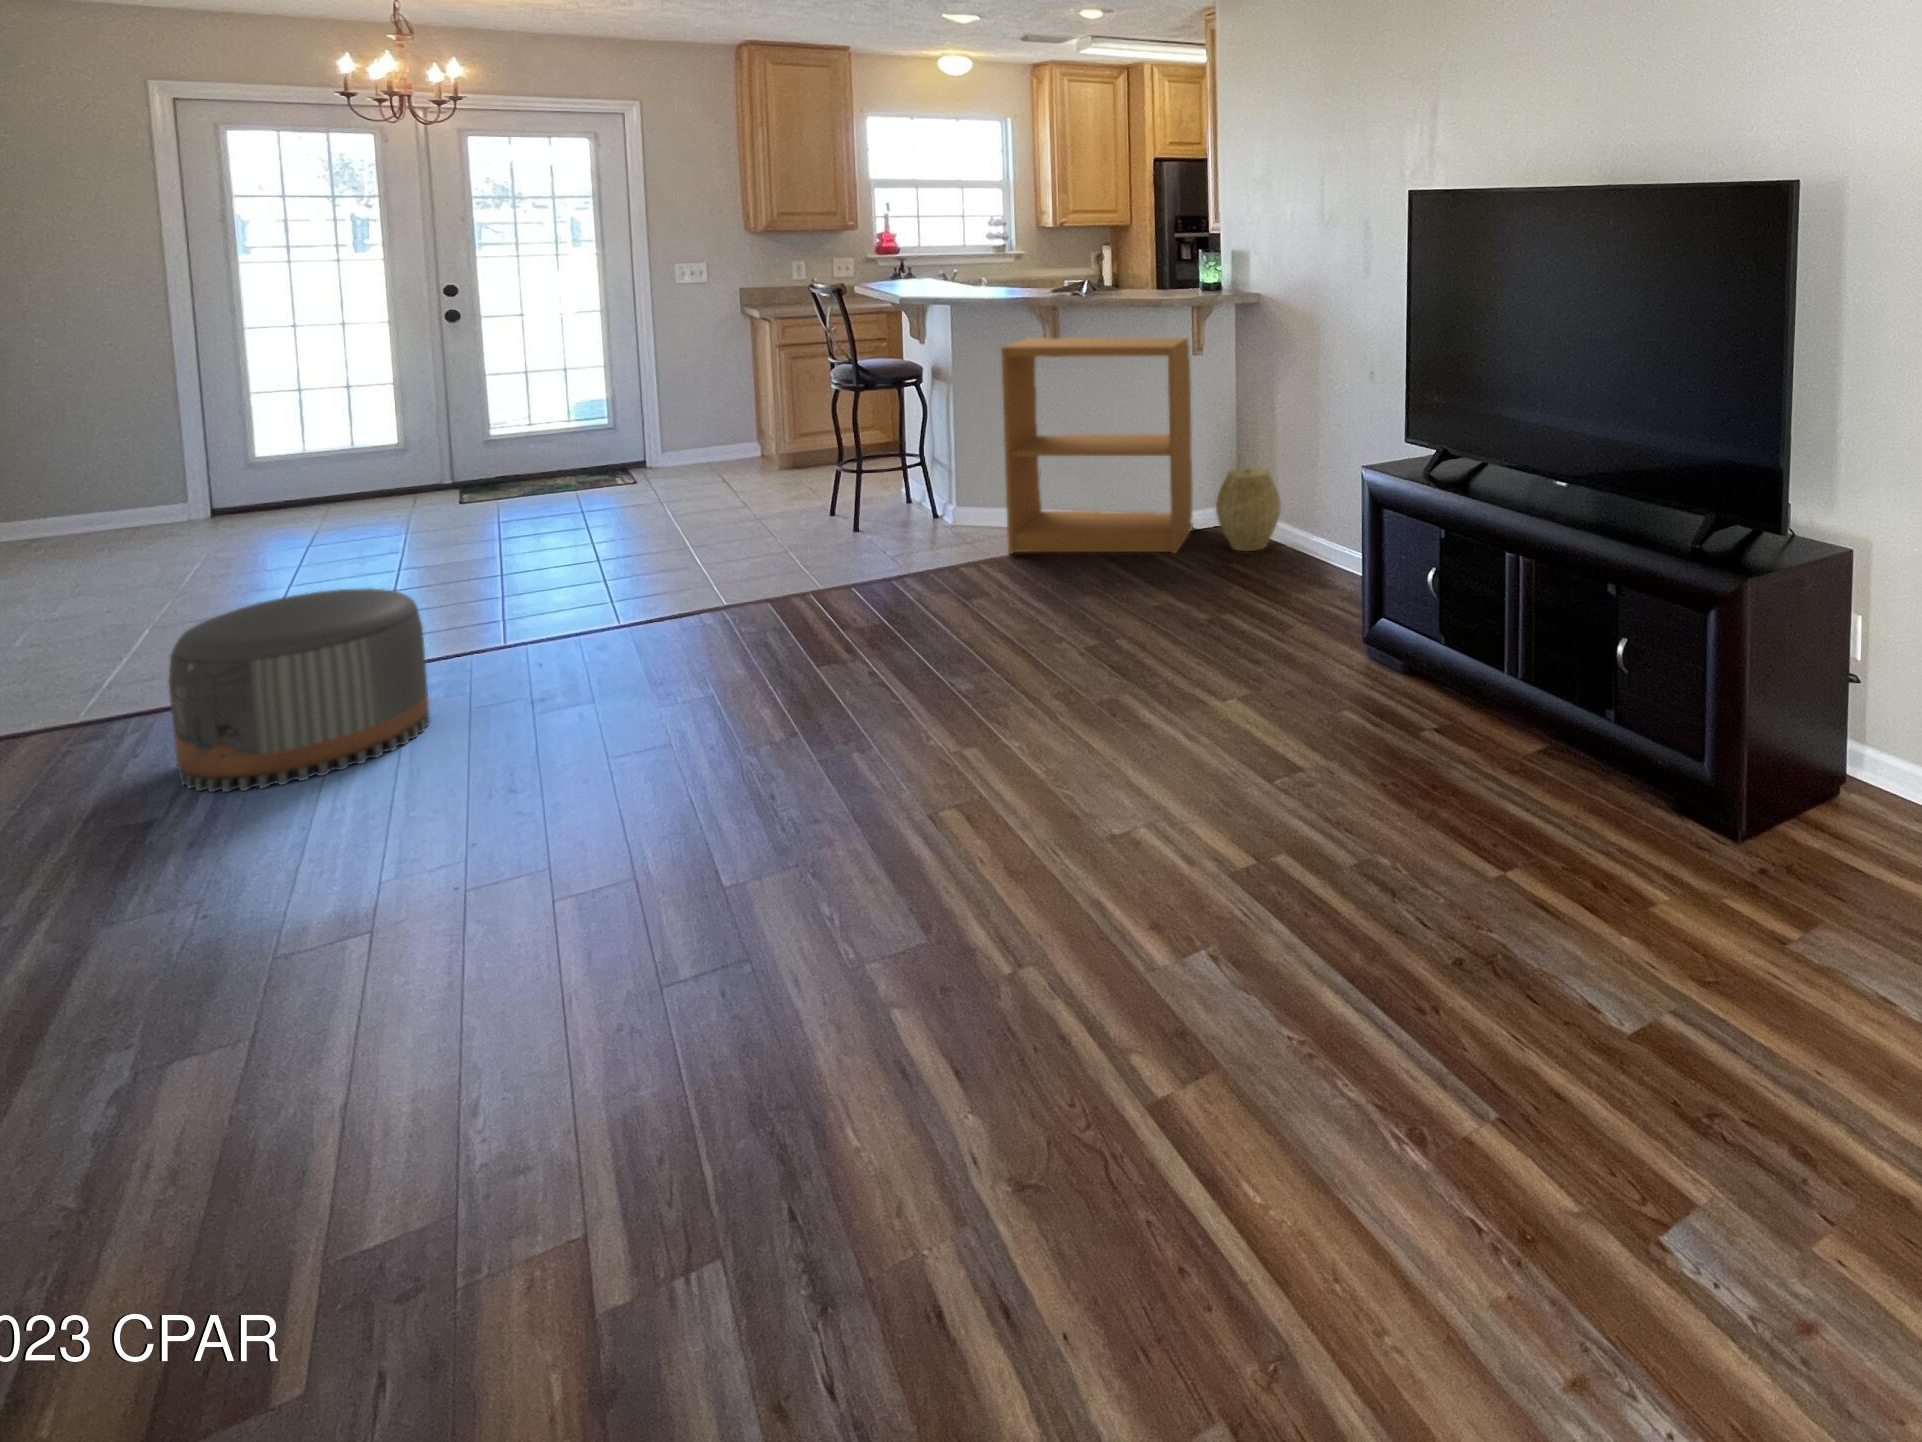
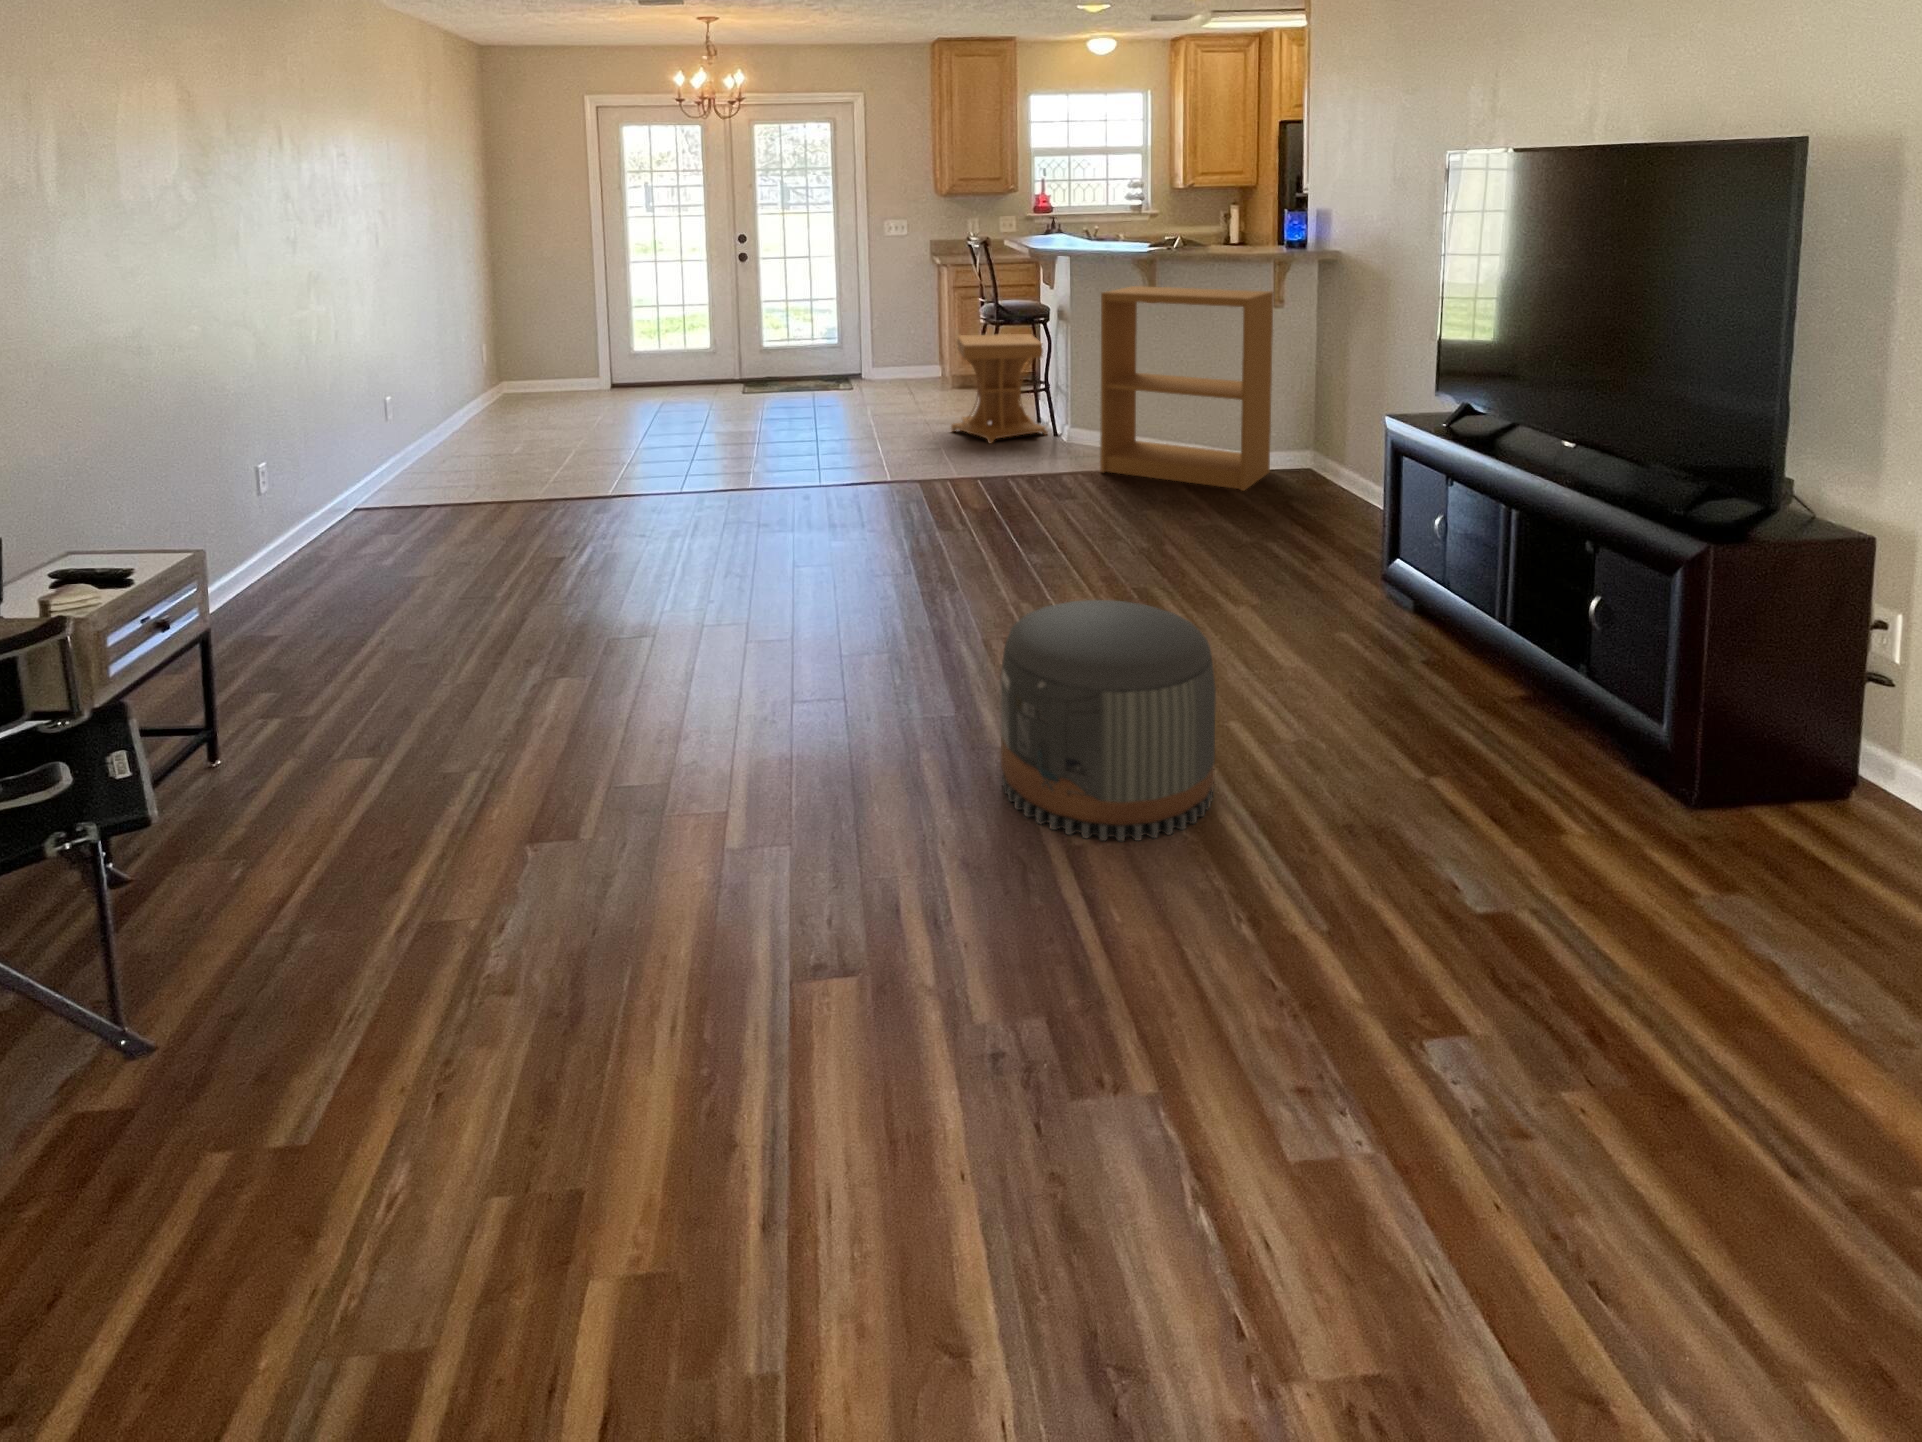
side table: none [797,397,927,534] -> present [951,334,1048,443]
woven basket: present [1216,468,1281,551] -> none [1285,419,1350,498]
pouf: present [168,588,430,792] -> present [1001,600,1216,841]

